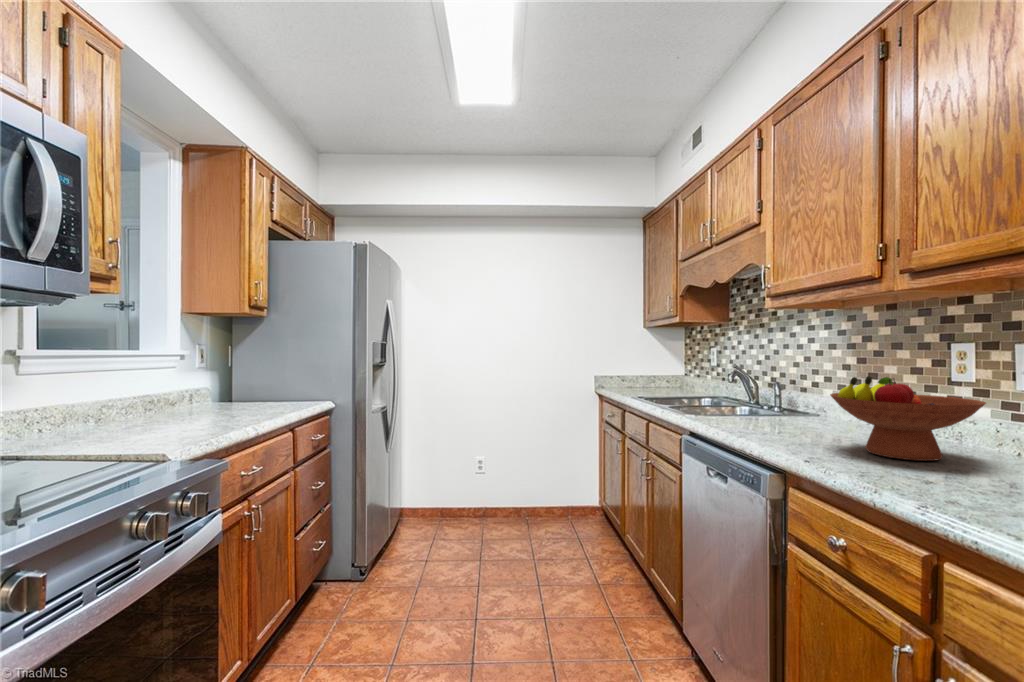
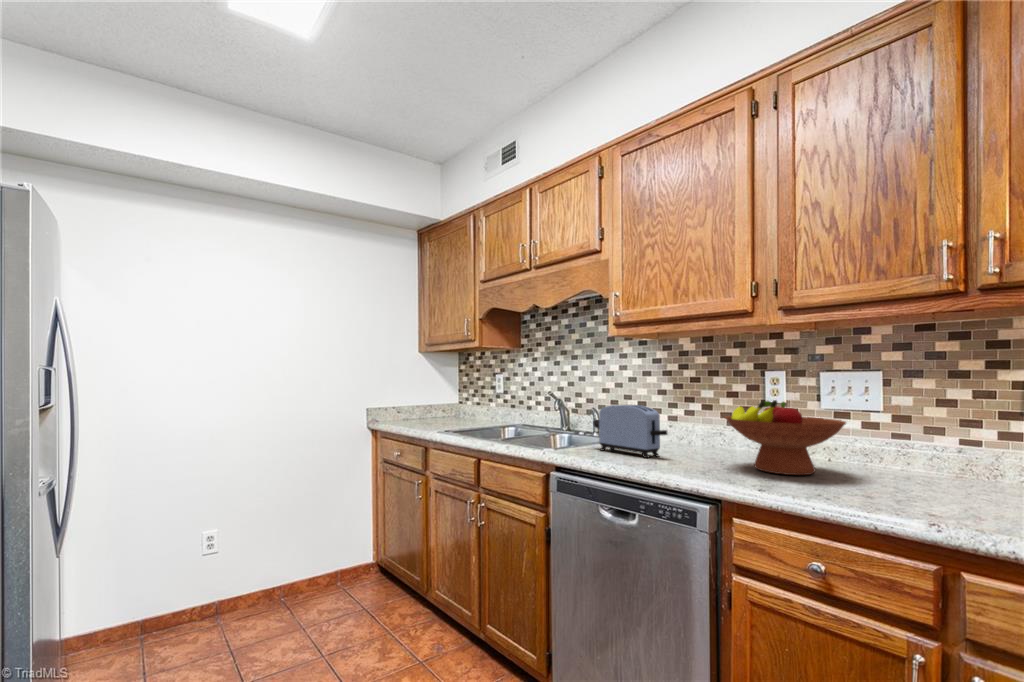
toaster: none [736,379,791,430] -> present [593,405,667,458]

